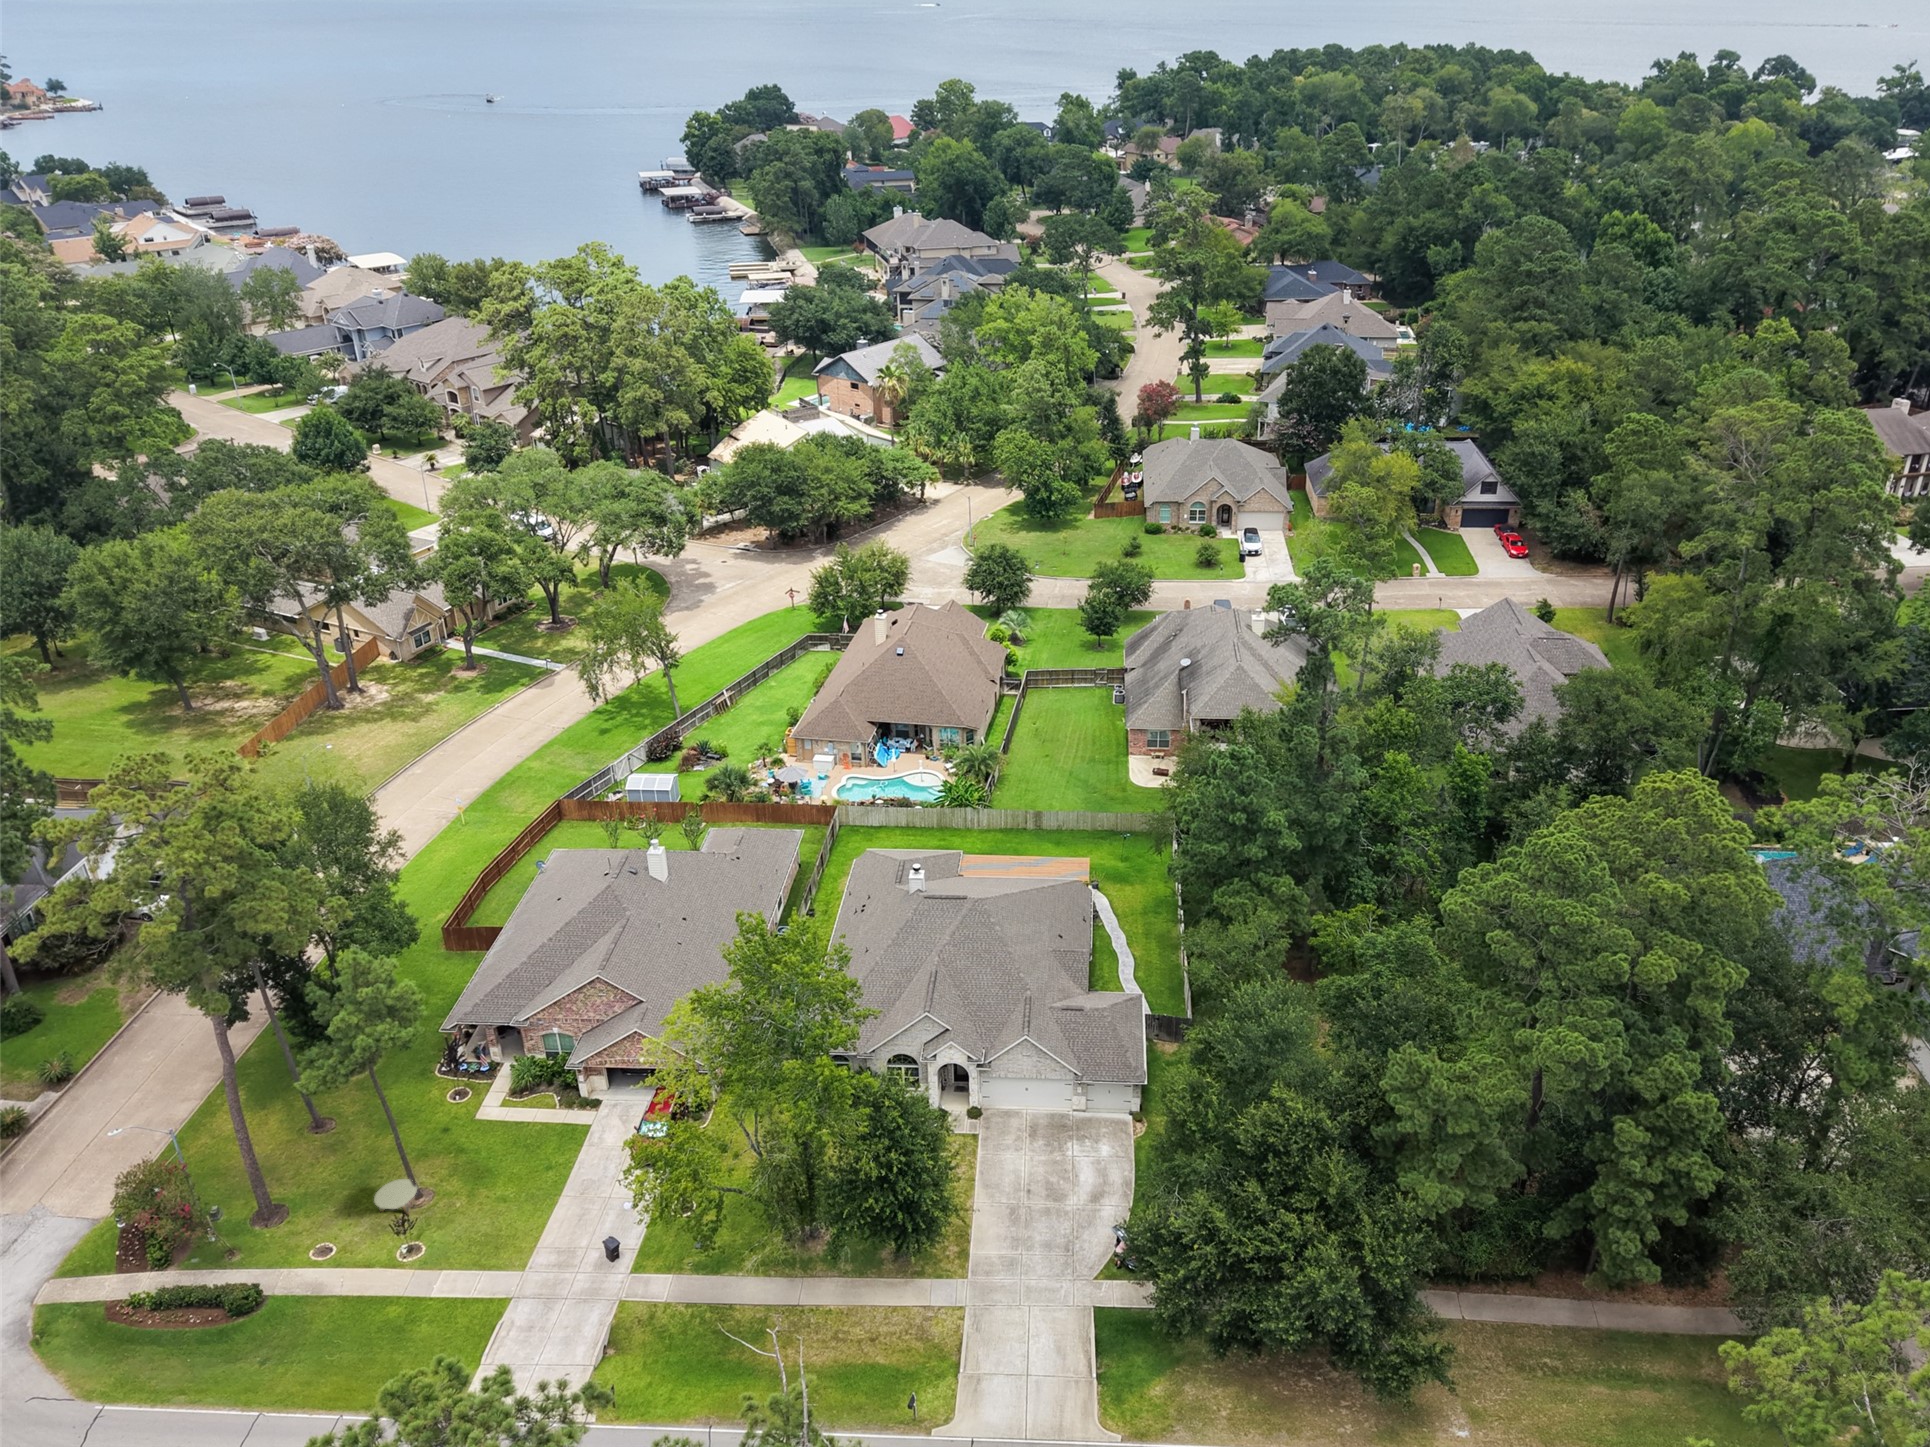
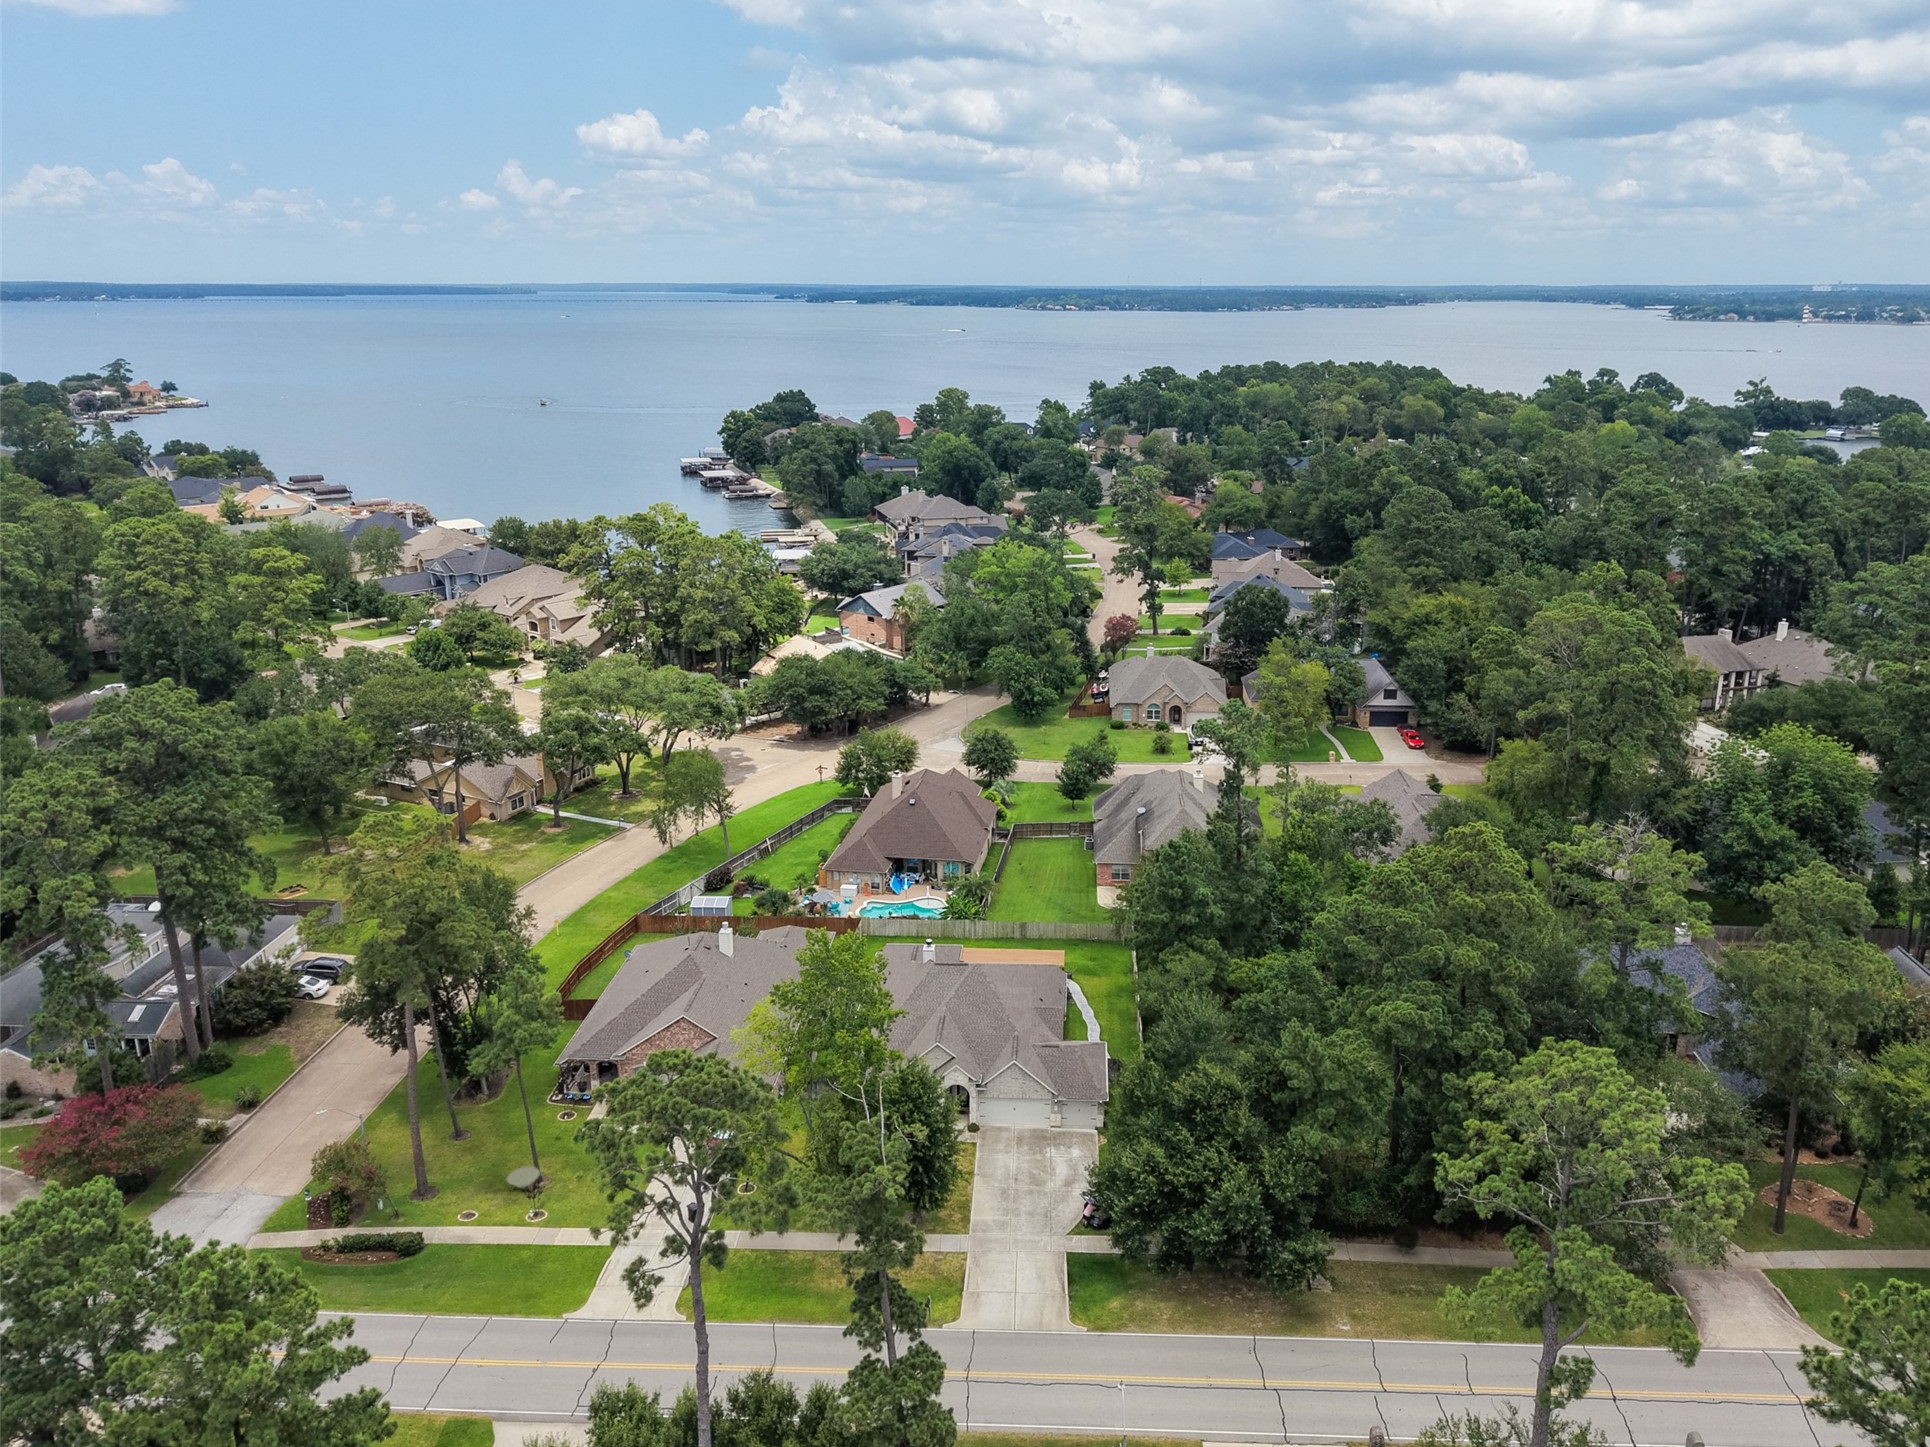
lounge chair: none [1519,1268,1554,1314] -> present [1392,1223,1419,1251]

